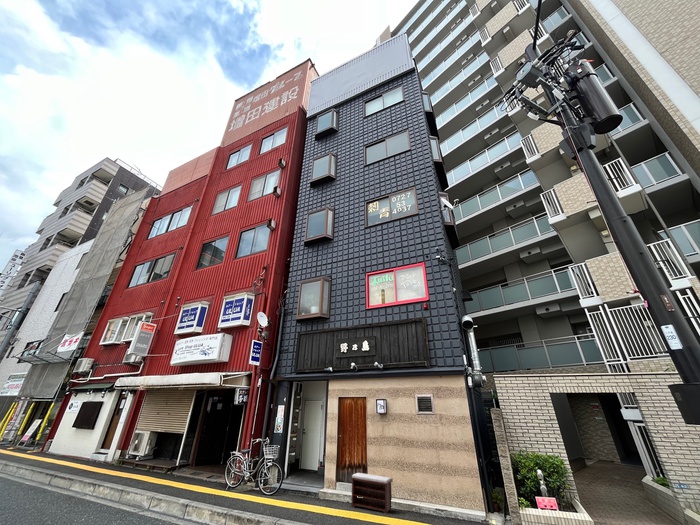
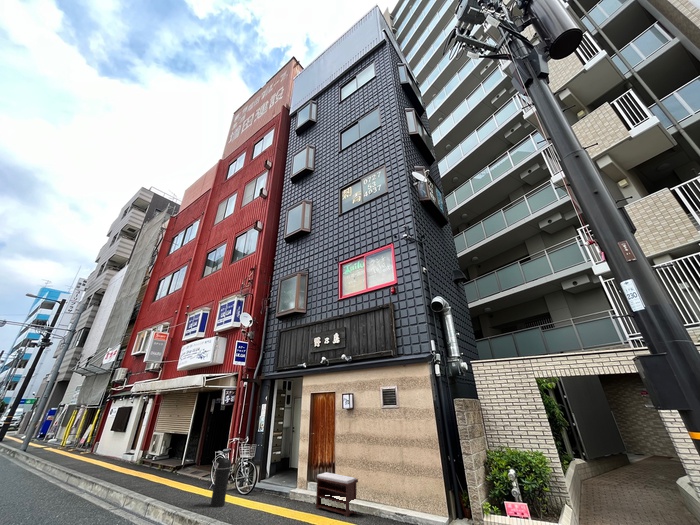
trash can: none [252,459,271,509] -> present [210,458,231,508]

